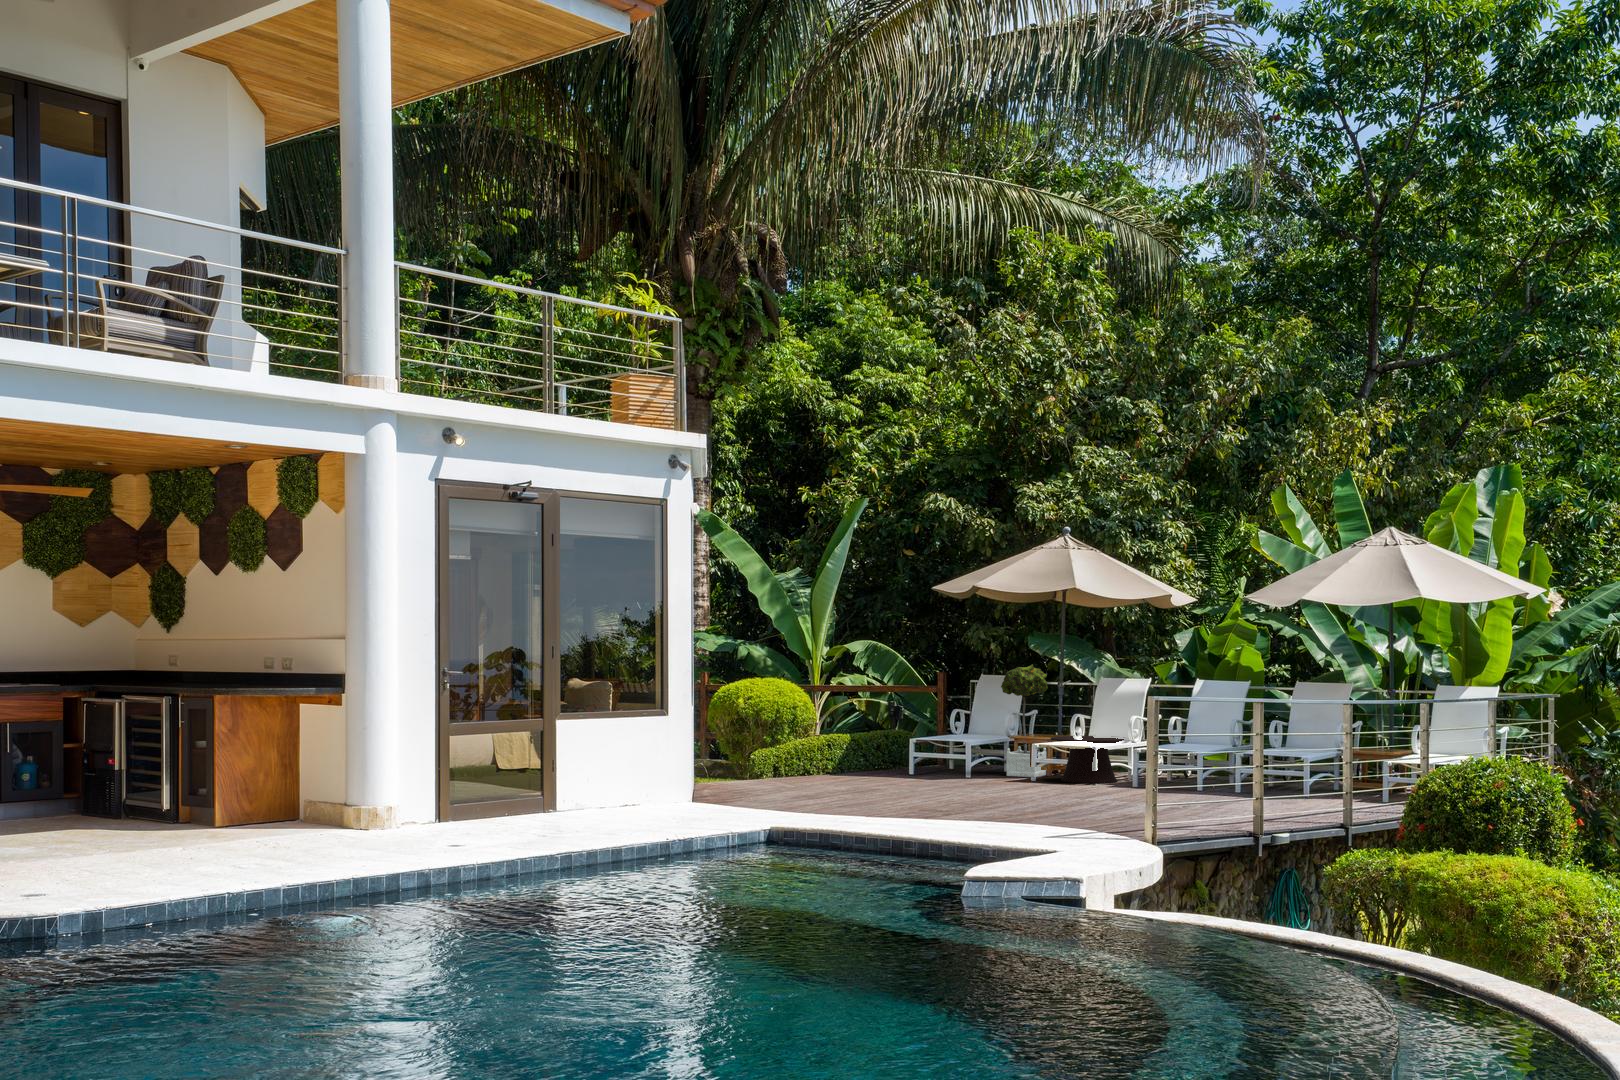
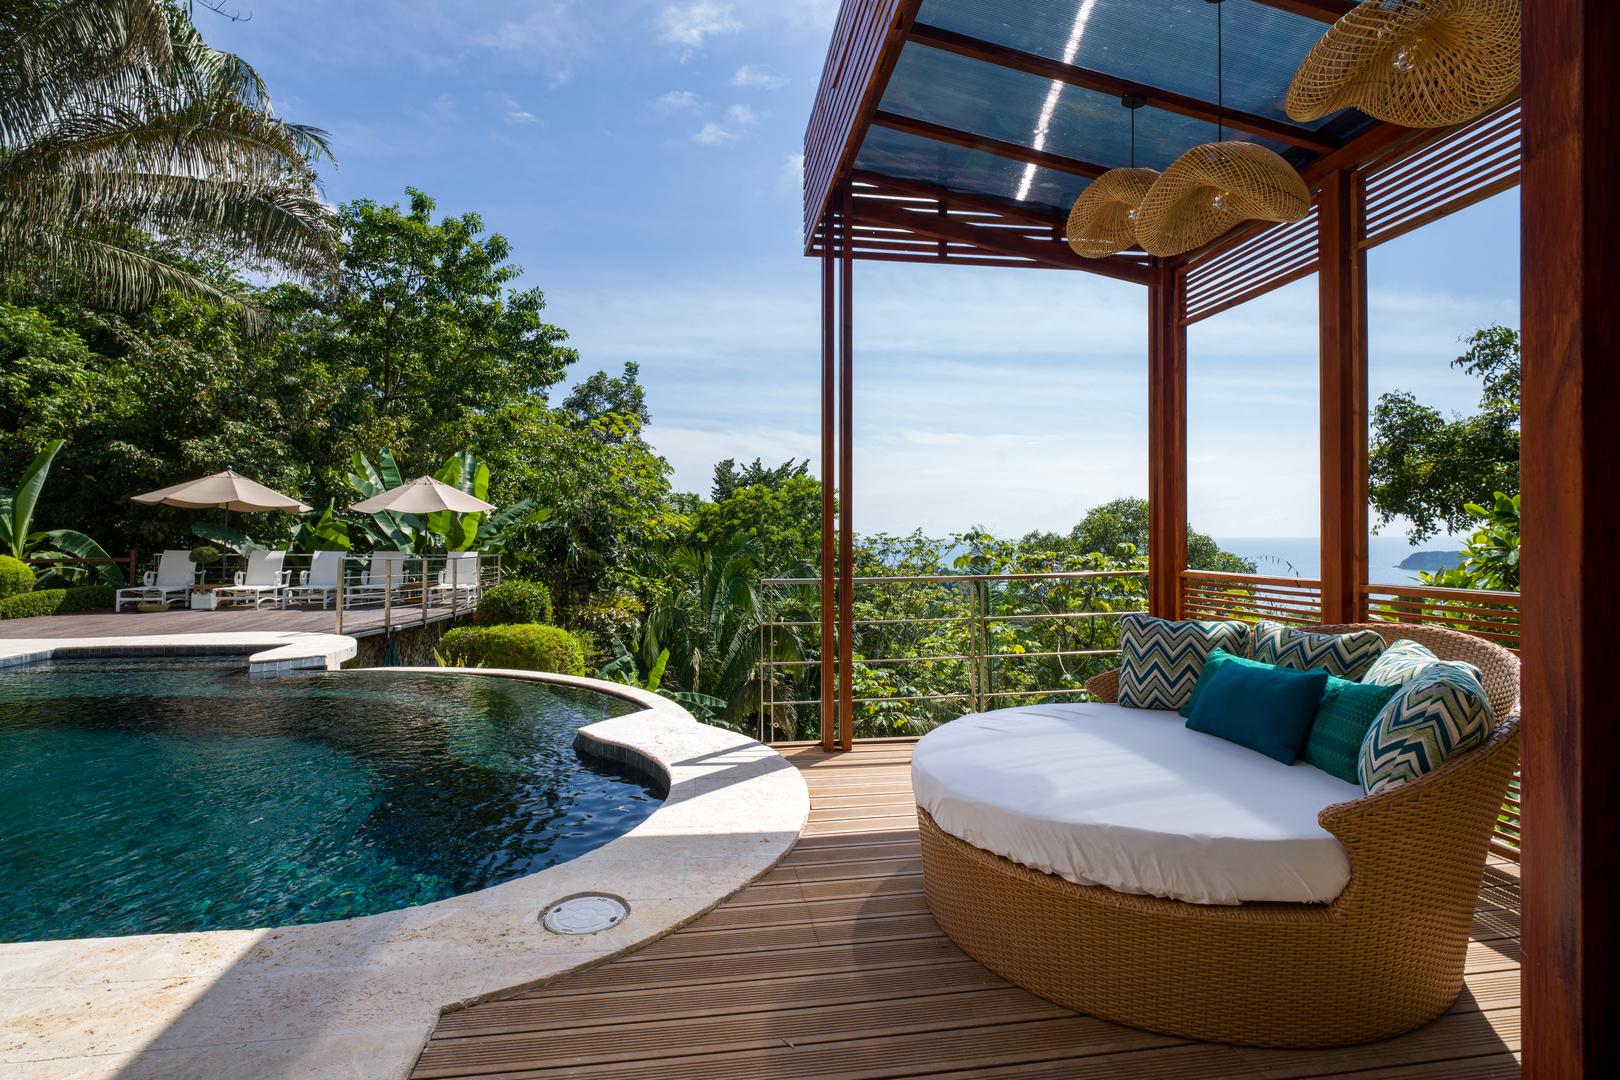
side table: present [1051,736,1124,784] -> none [227,584,275,610]
basket: none [931,737,976,777] -> present [137,588,170,612]

